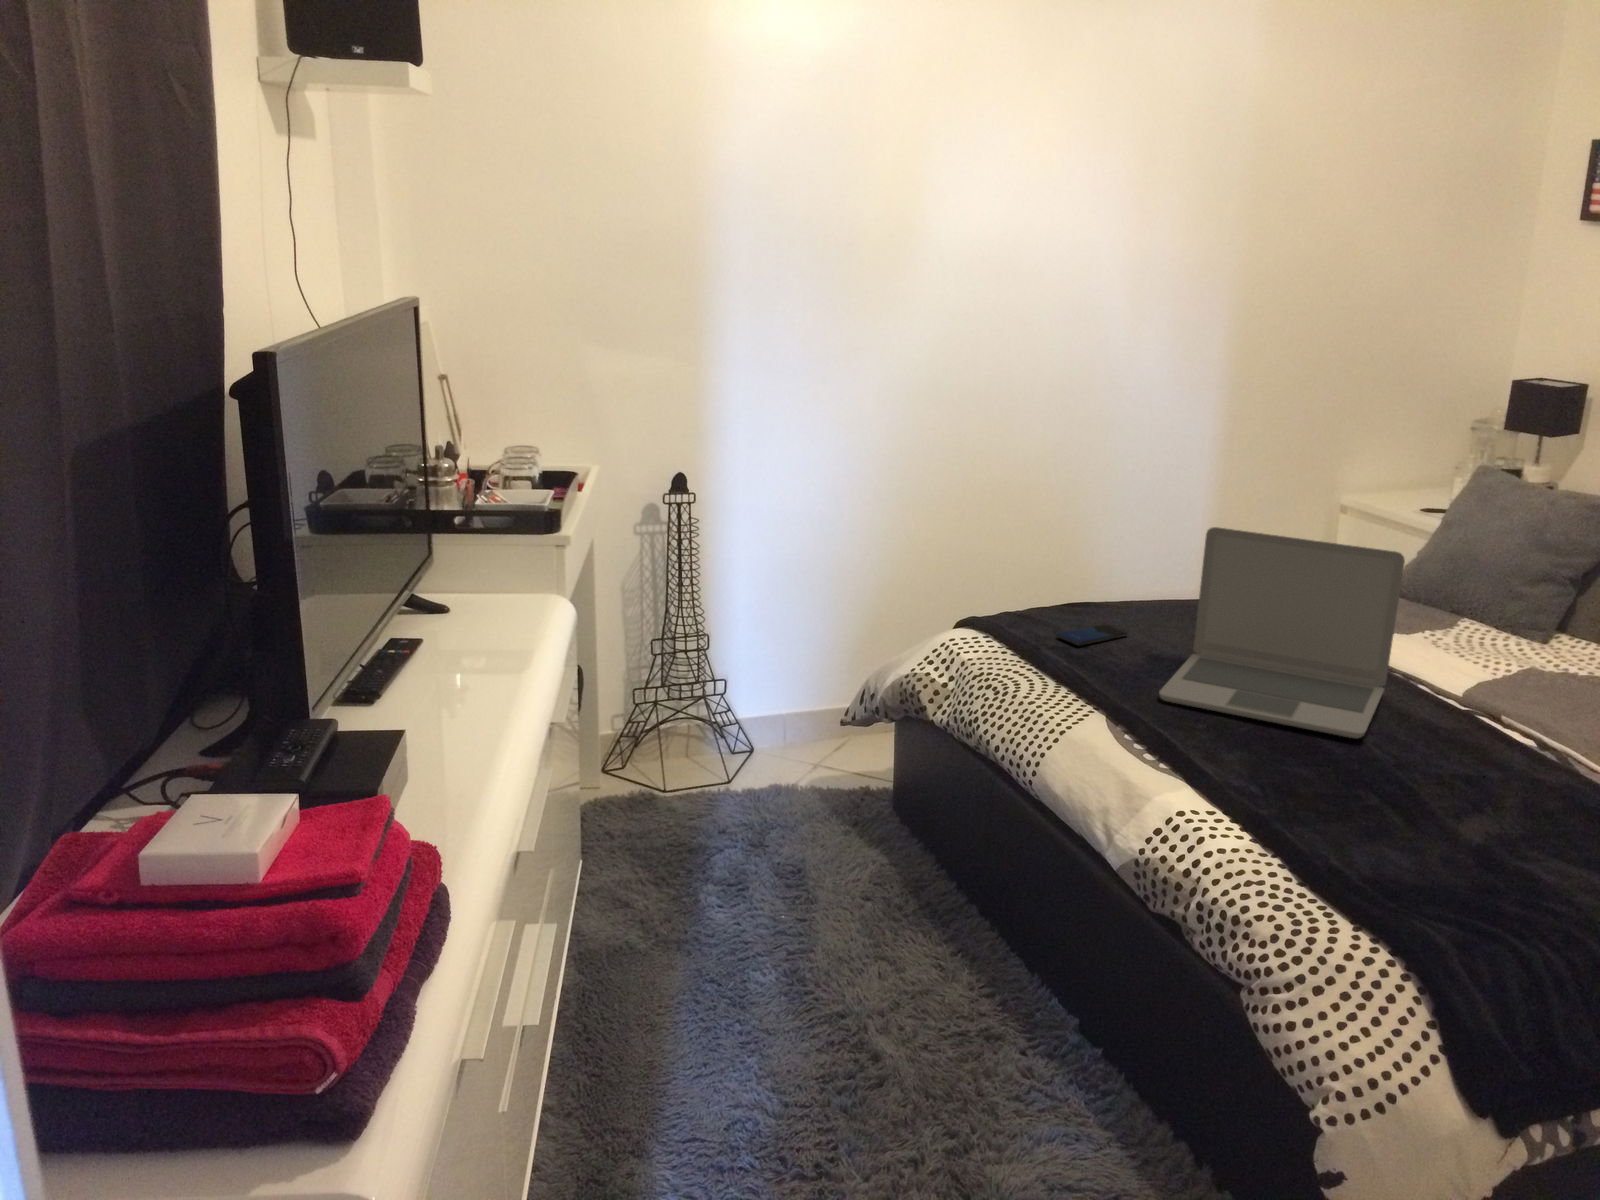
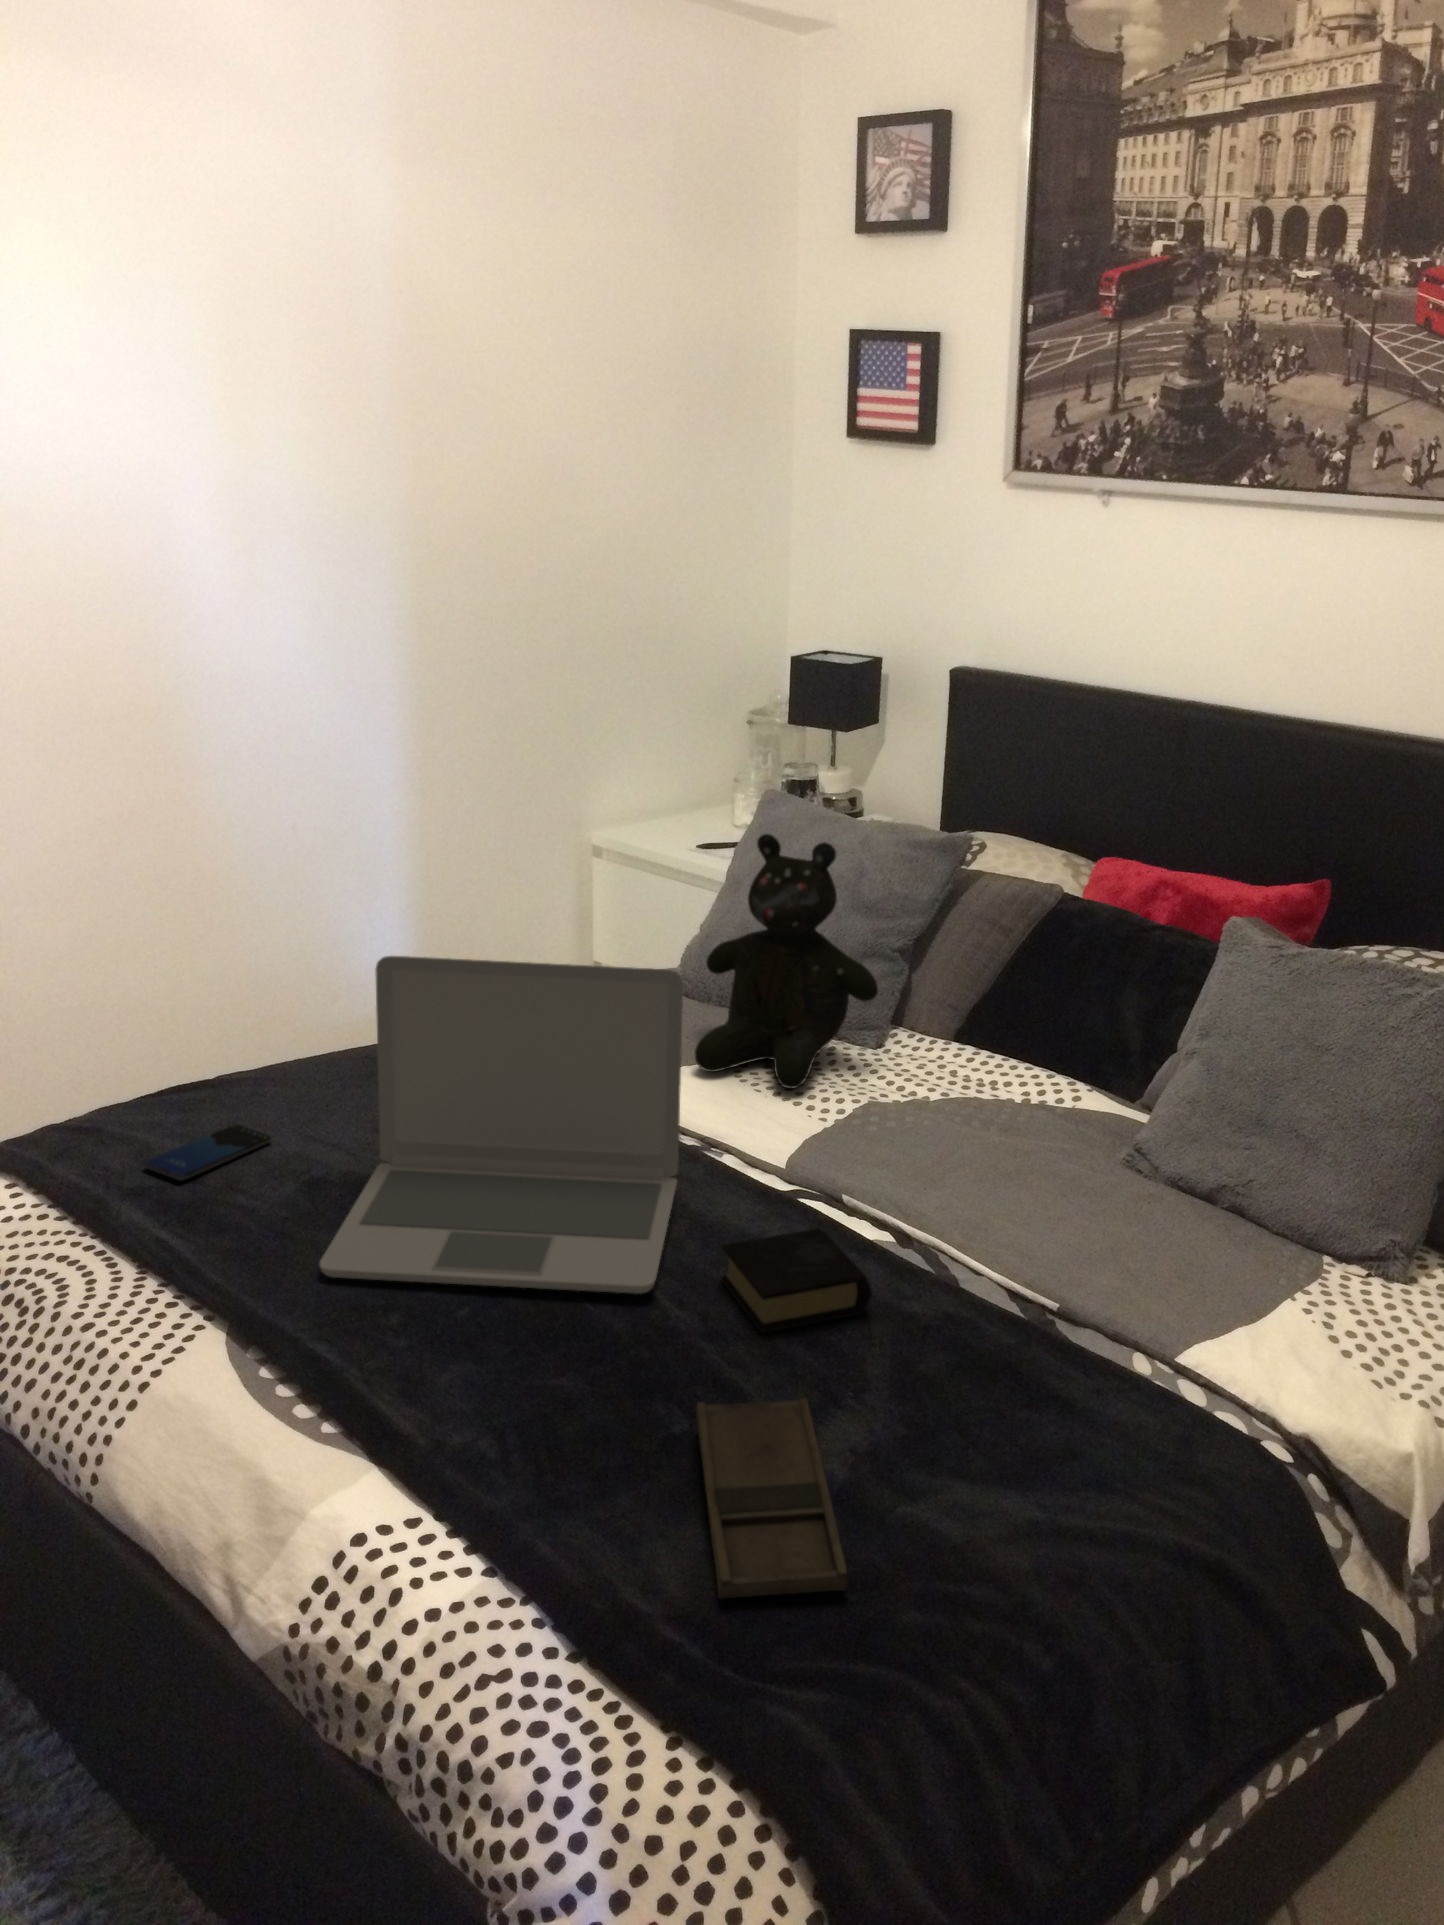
teddy bear: none [1404,484,1548,654] -> present [695,834,878,1089]
book: none [1409,719,1514,774] -> present [721,1229,872,1333]
tray: none [1385,787,1473,885] -> present [696,1398,847,1599]

